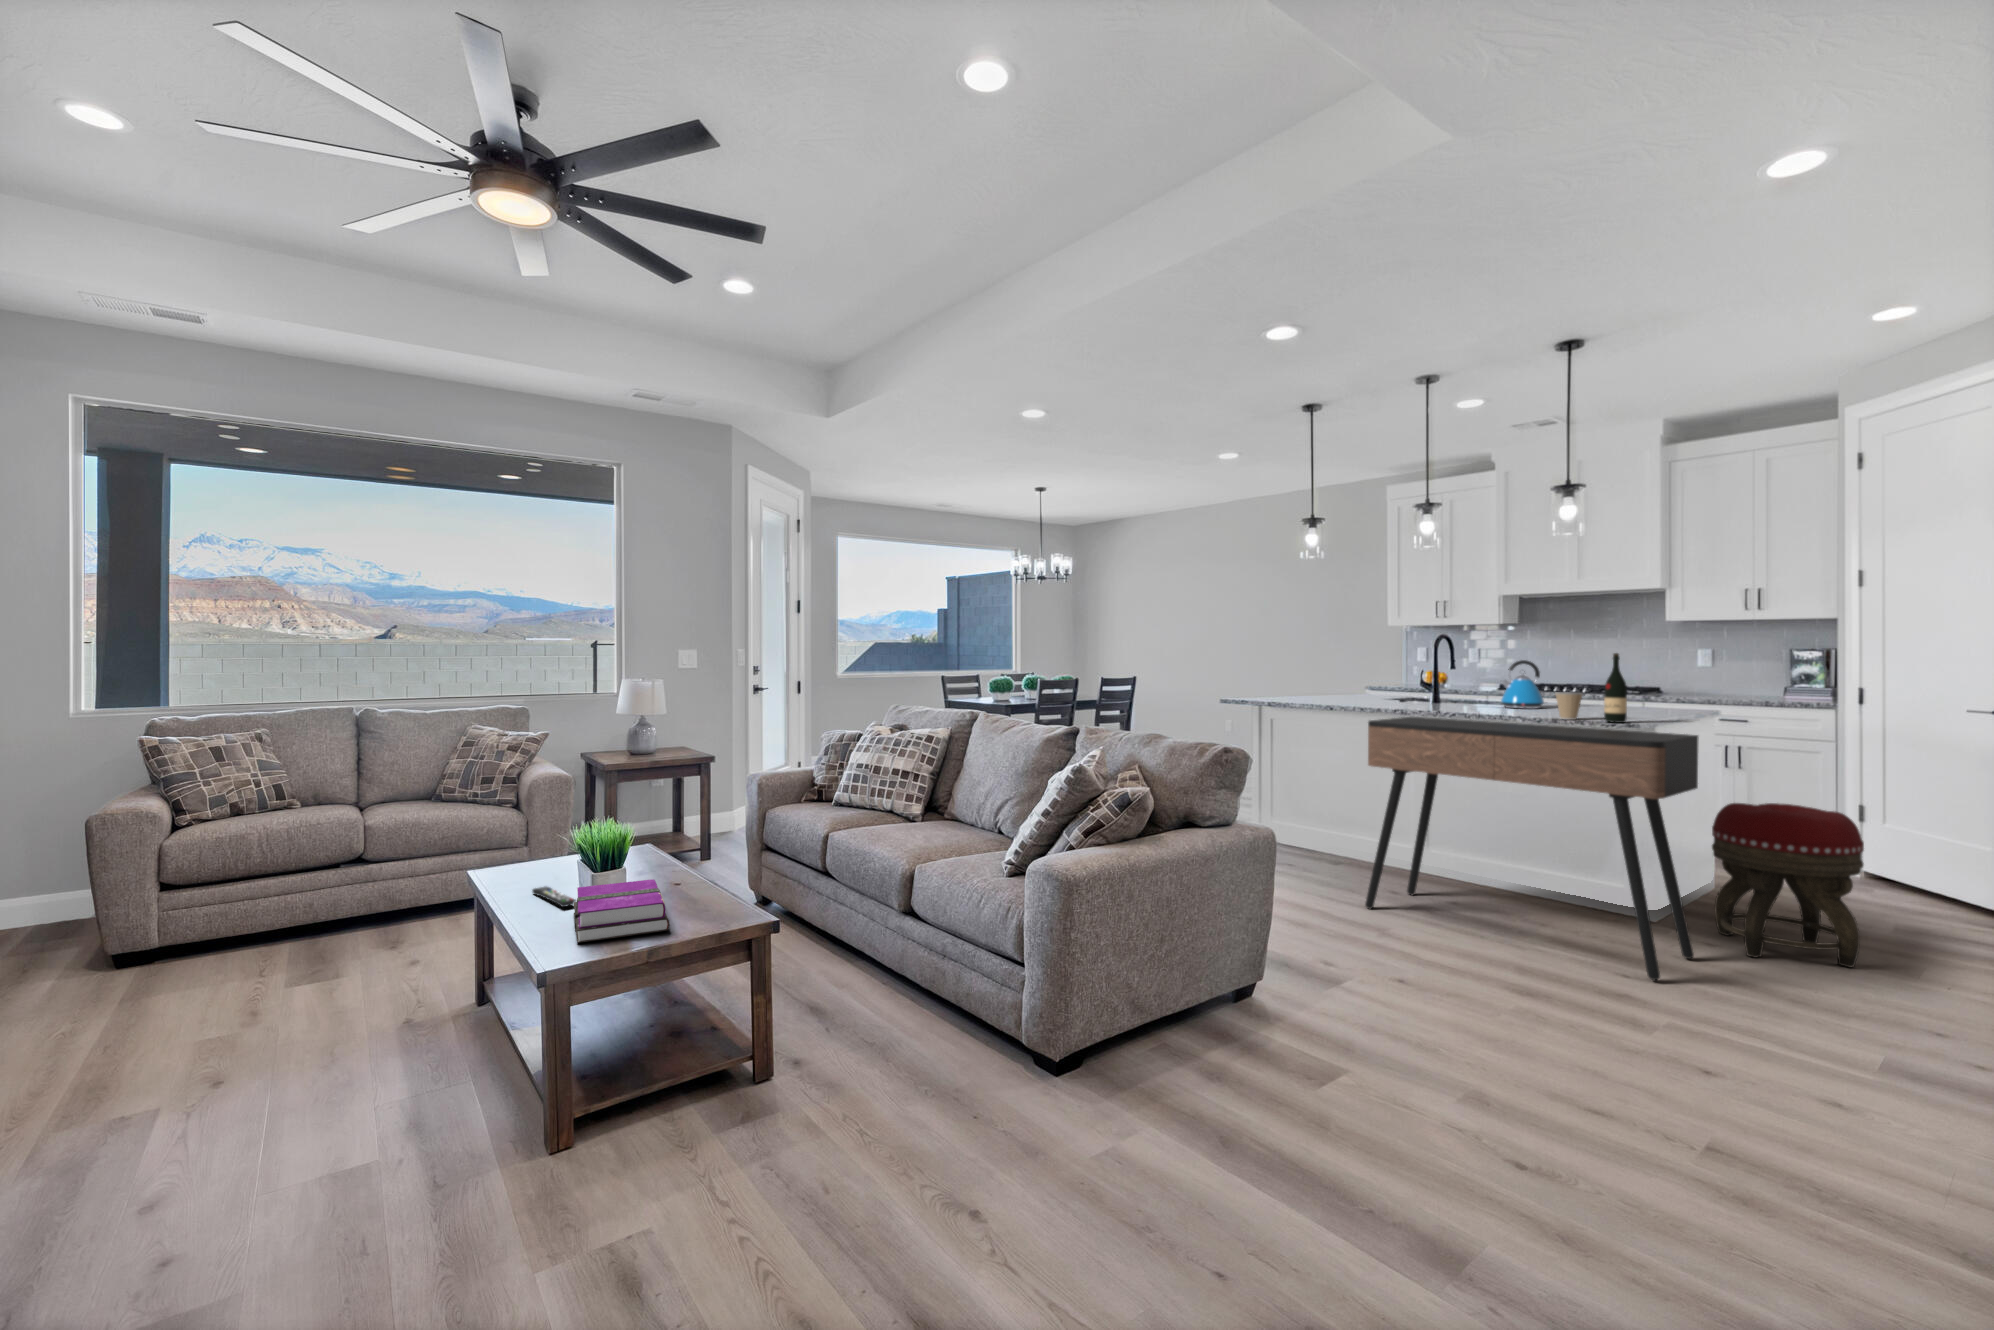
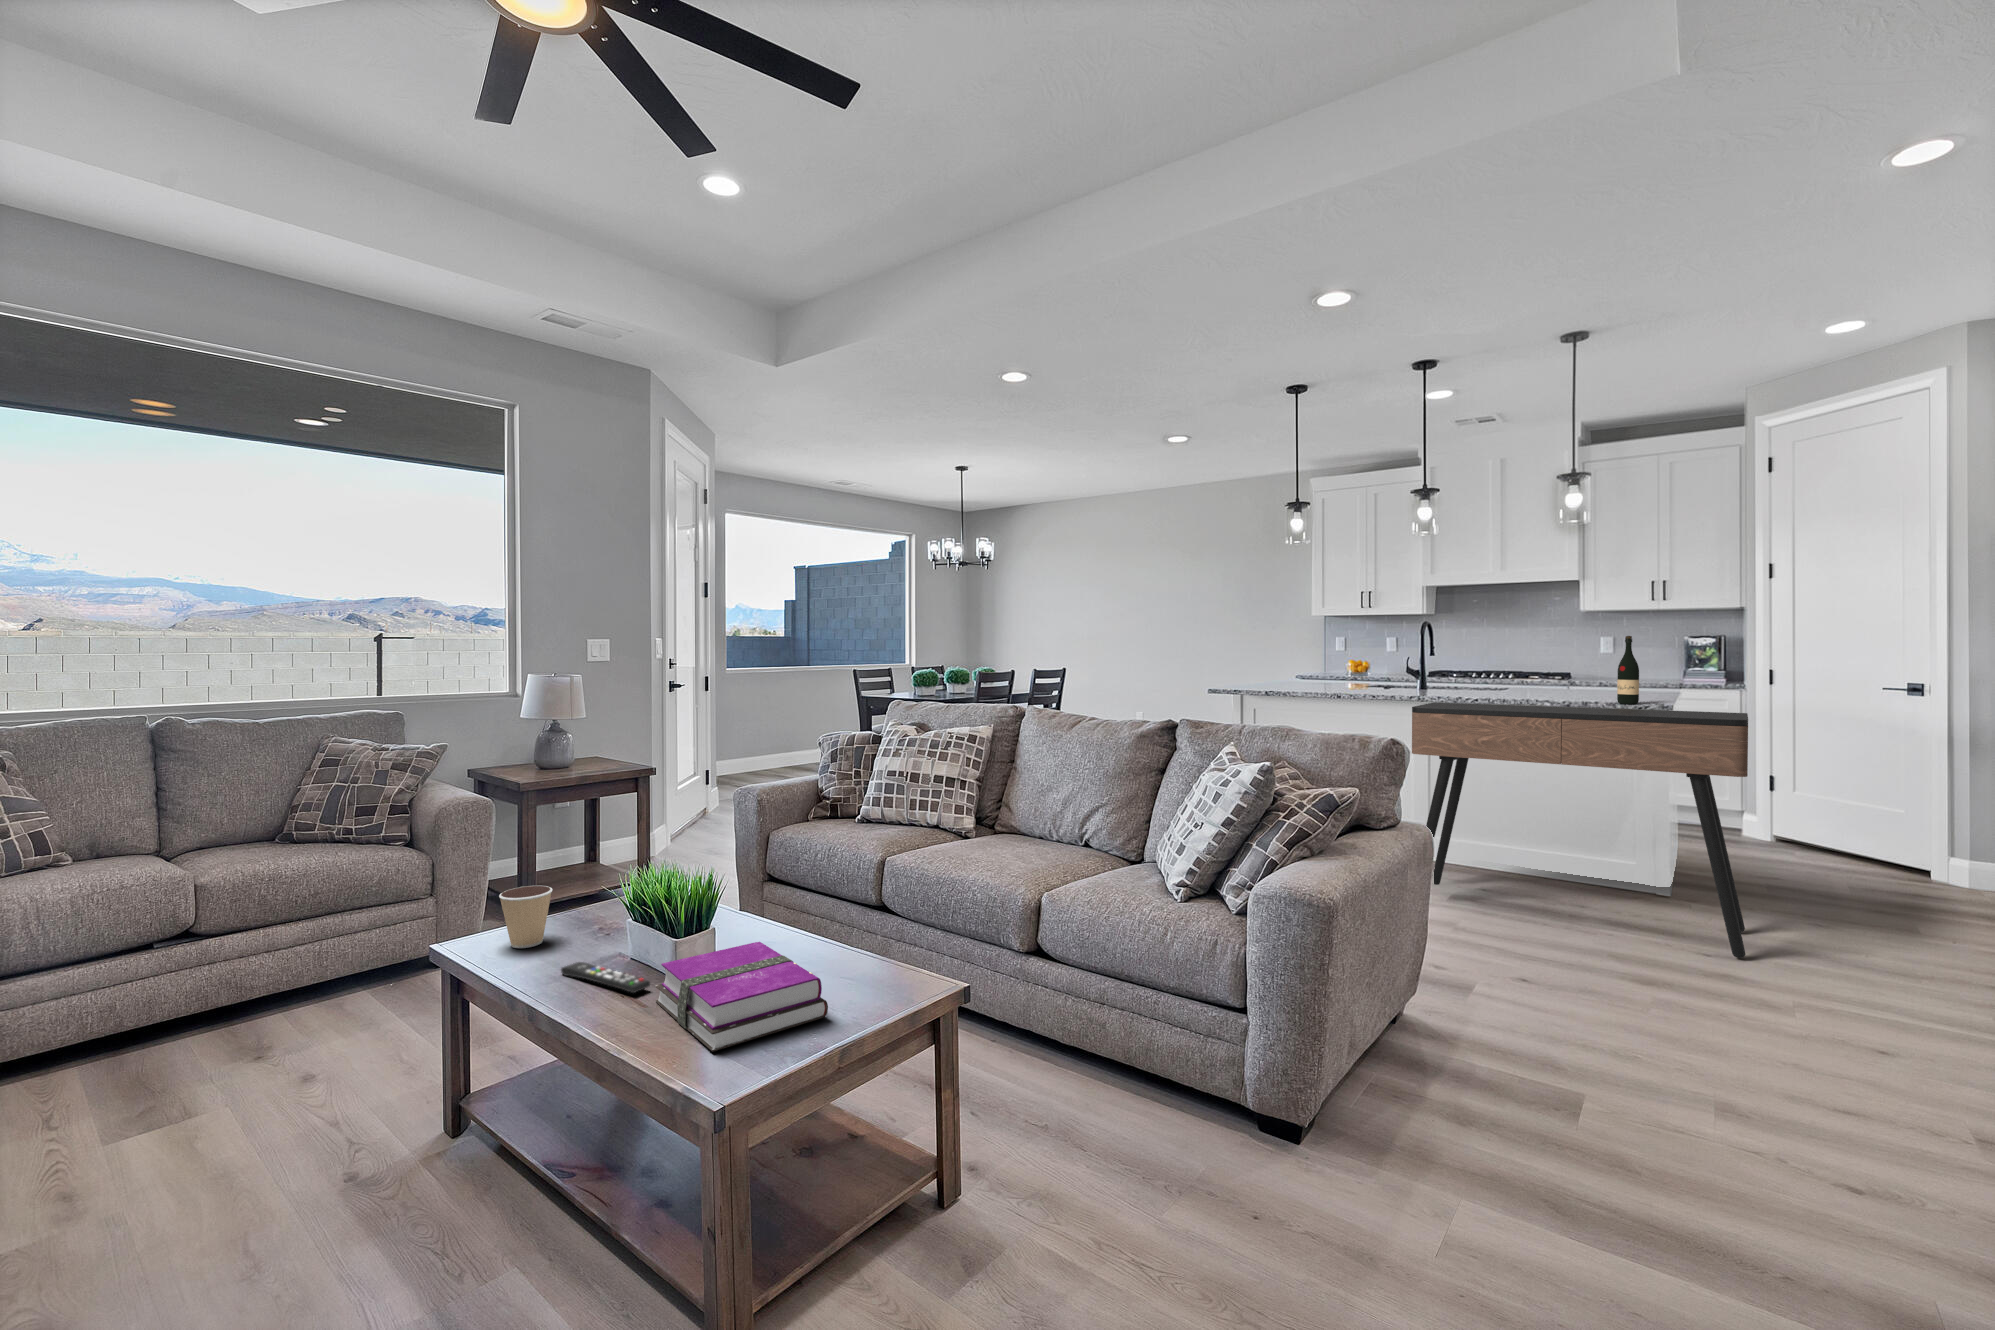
kettle: present [1501,660,1544,709] -> none [1476,646,1521,693]
coffee cup: present [1555,692,1582,720] -> present [499,886,553,948]
footstool: present [1712,803,1864,967] -> none [1727,777,1877,929]

